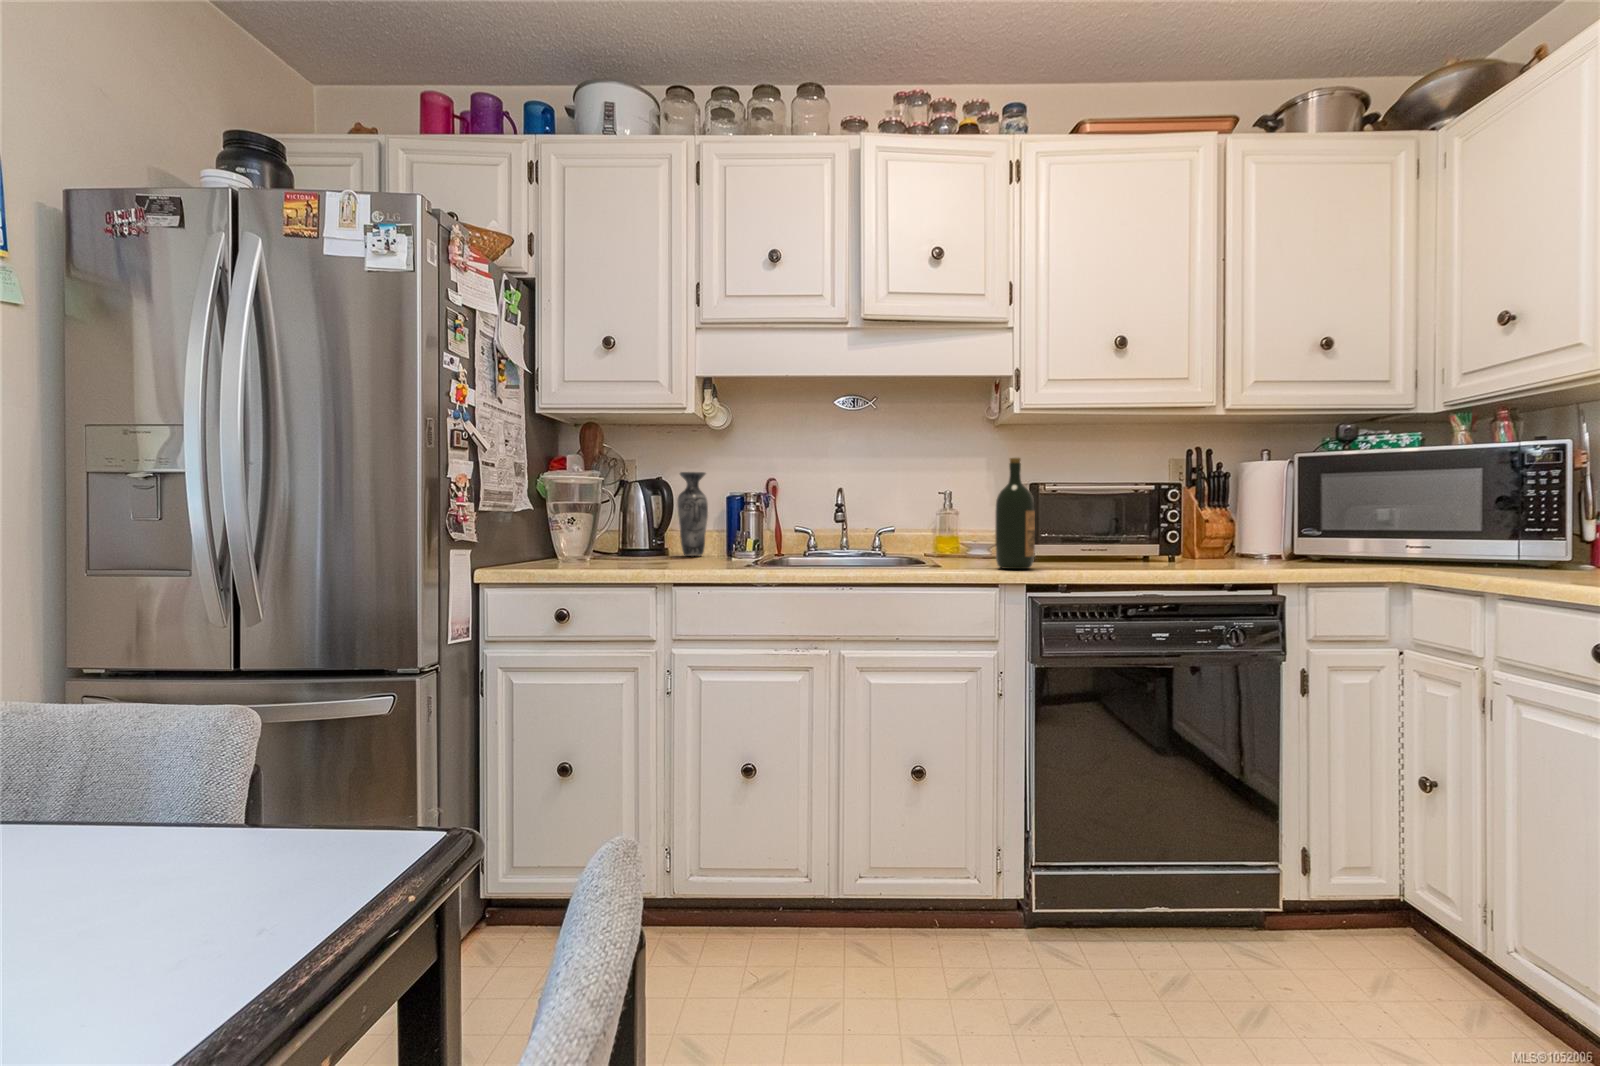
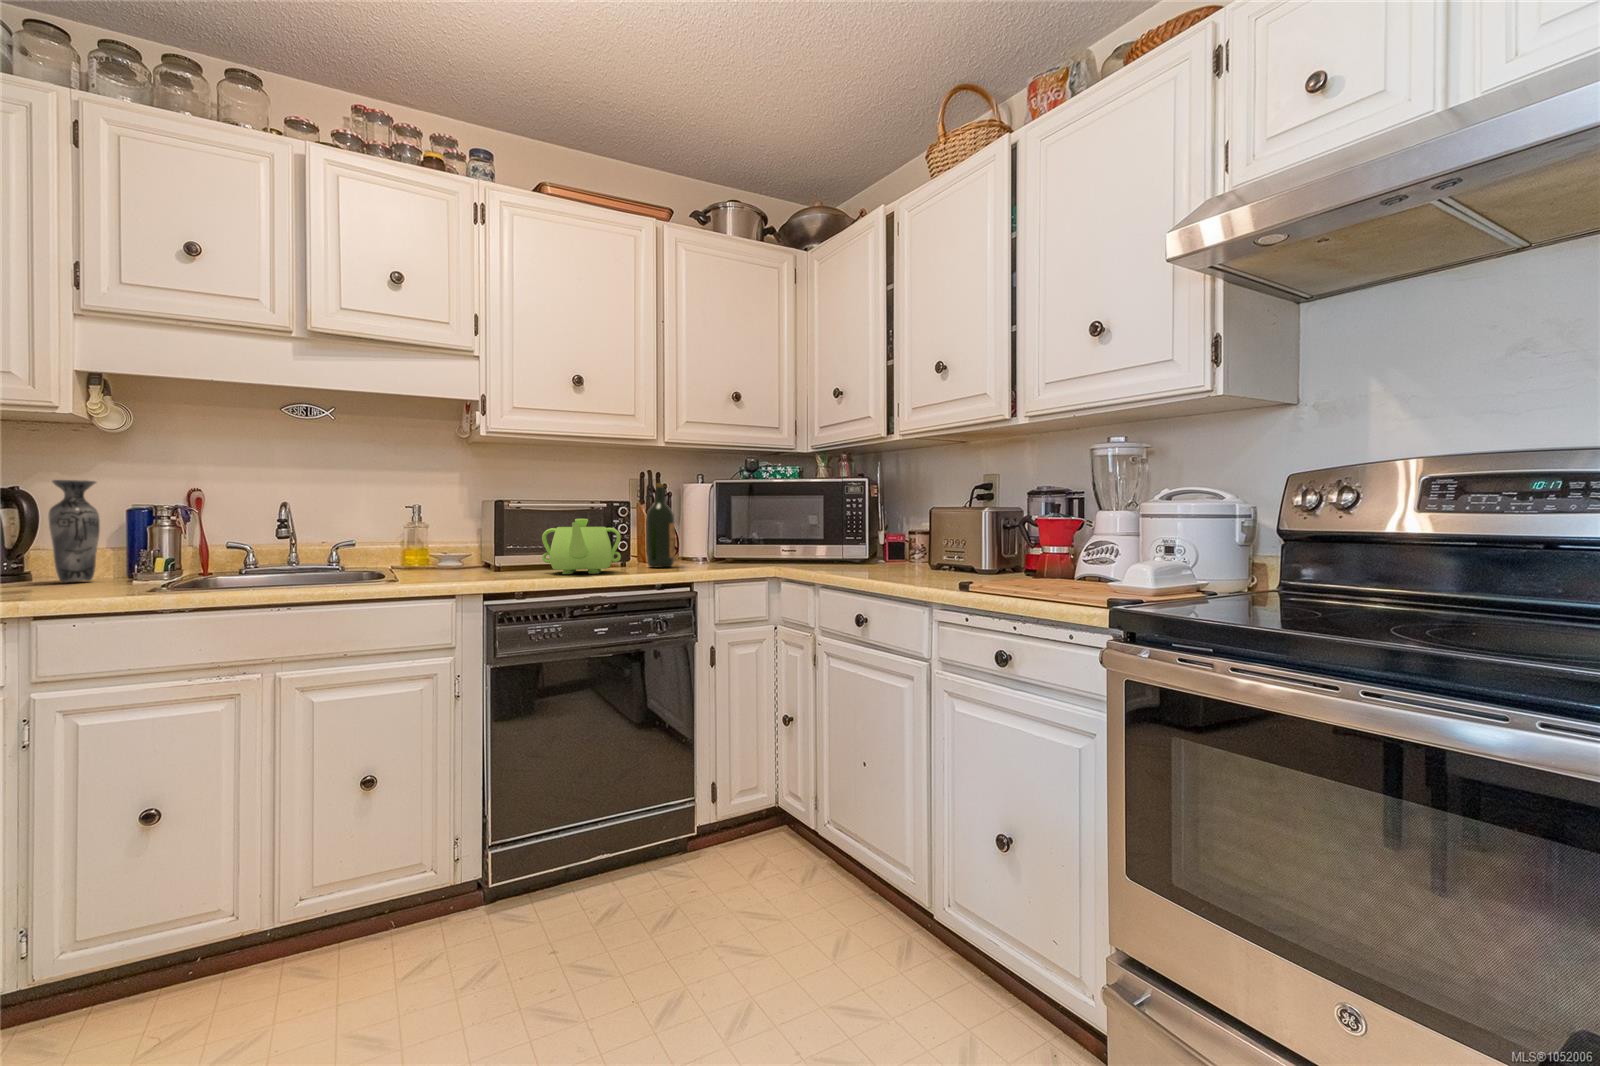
wine bottle: present [995,458,1035,569] -> present [646,483,675,567]
teapot: none [1081,503,1179,568] -> present [542,519,621,574]

